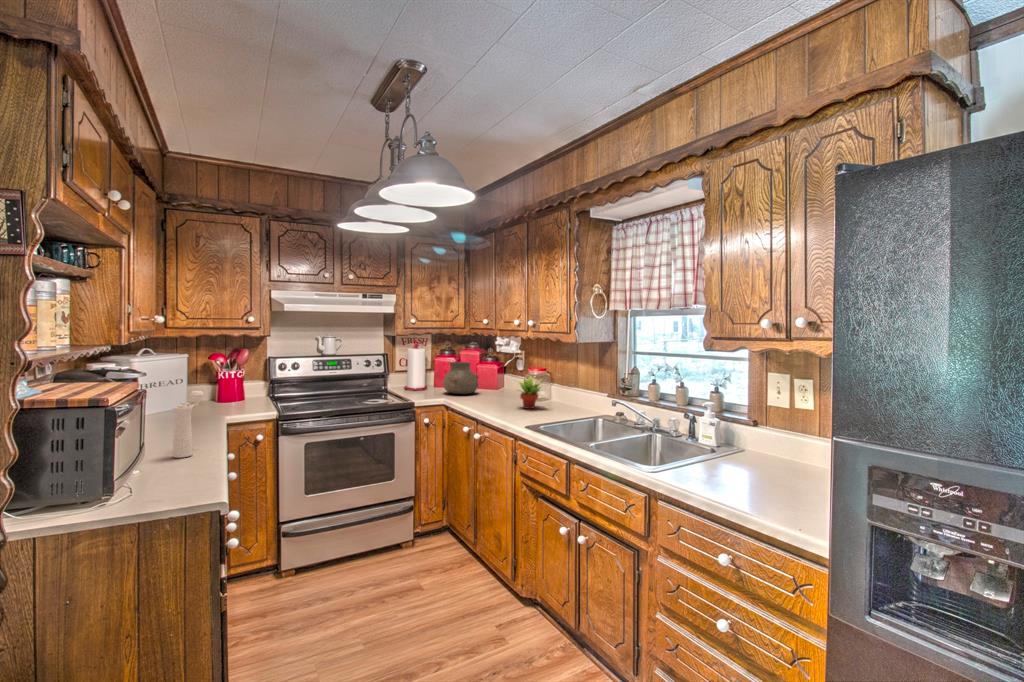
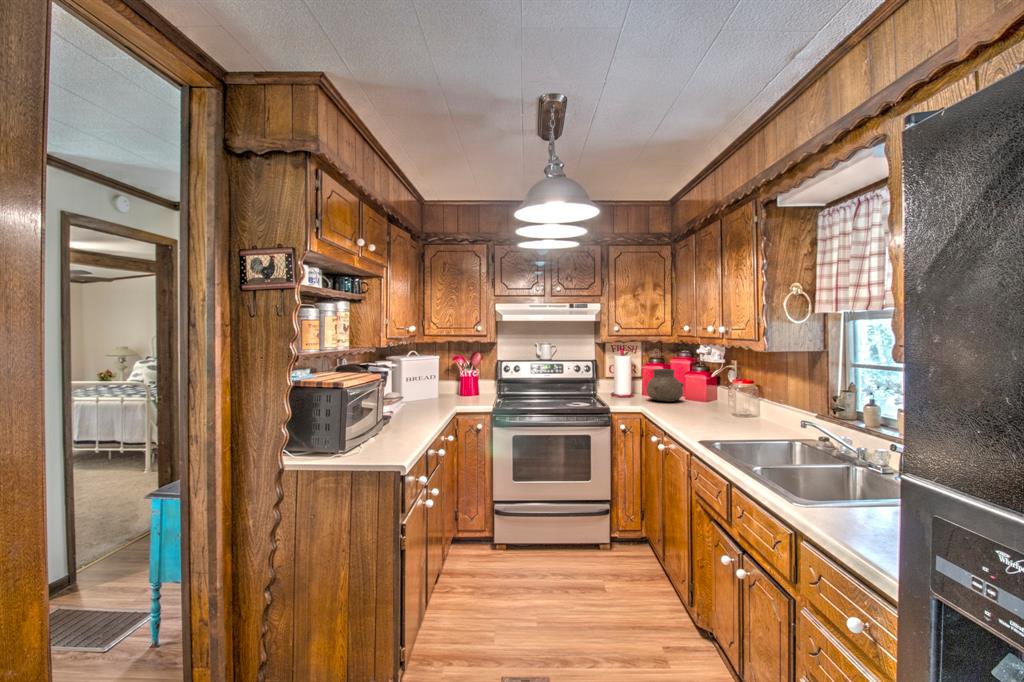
succulent plant: present [517,376,541,409] -> none [705,385,743,421]
pepper mill: present [173,391,204,458] -> none [399,385,423,433]

